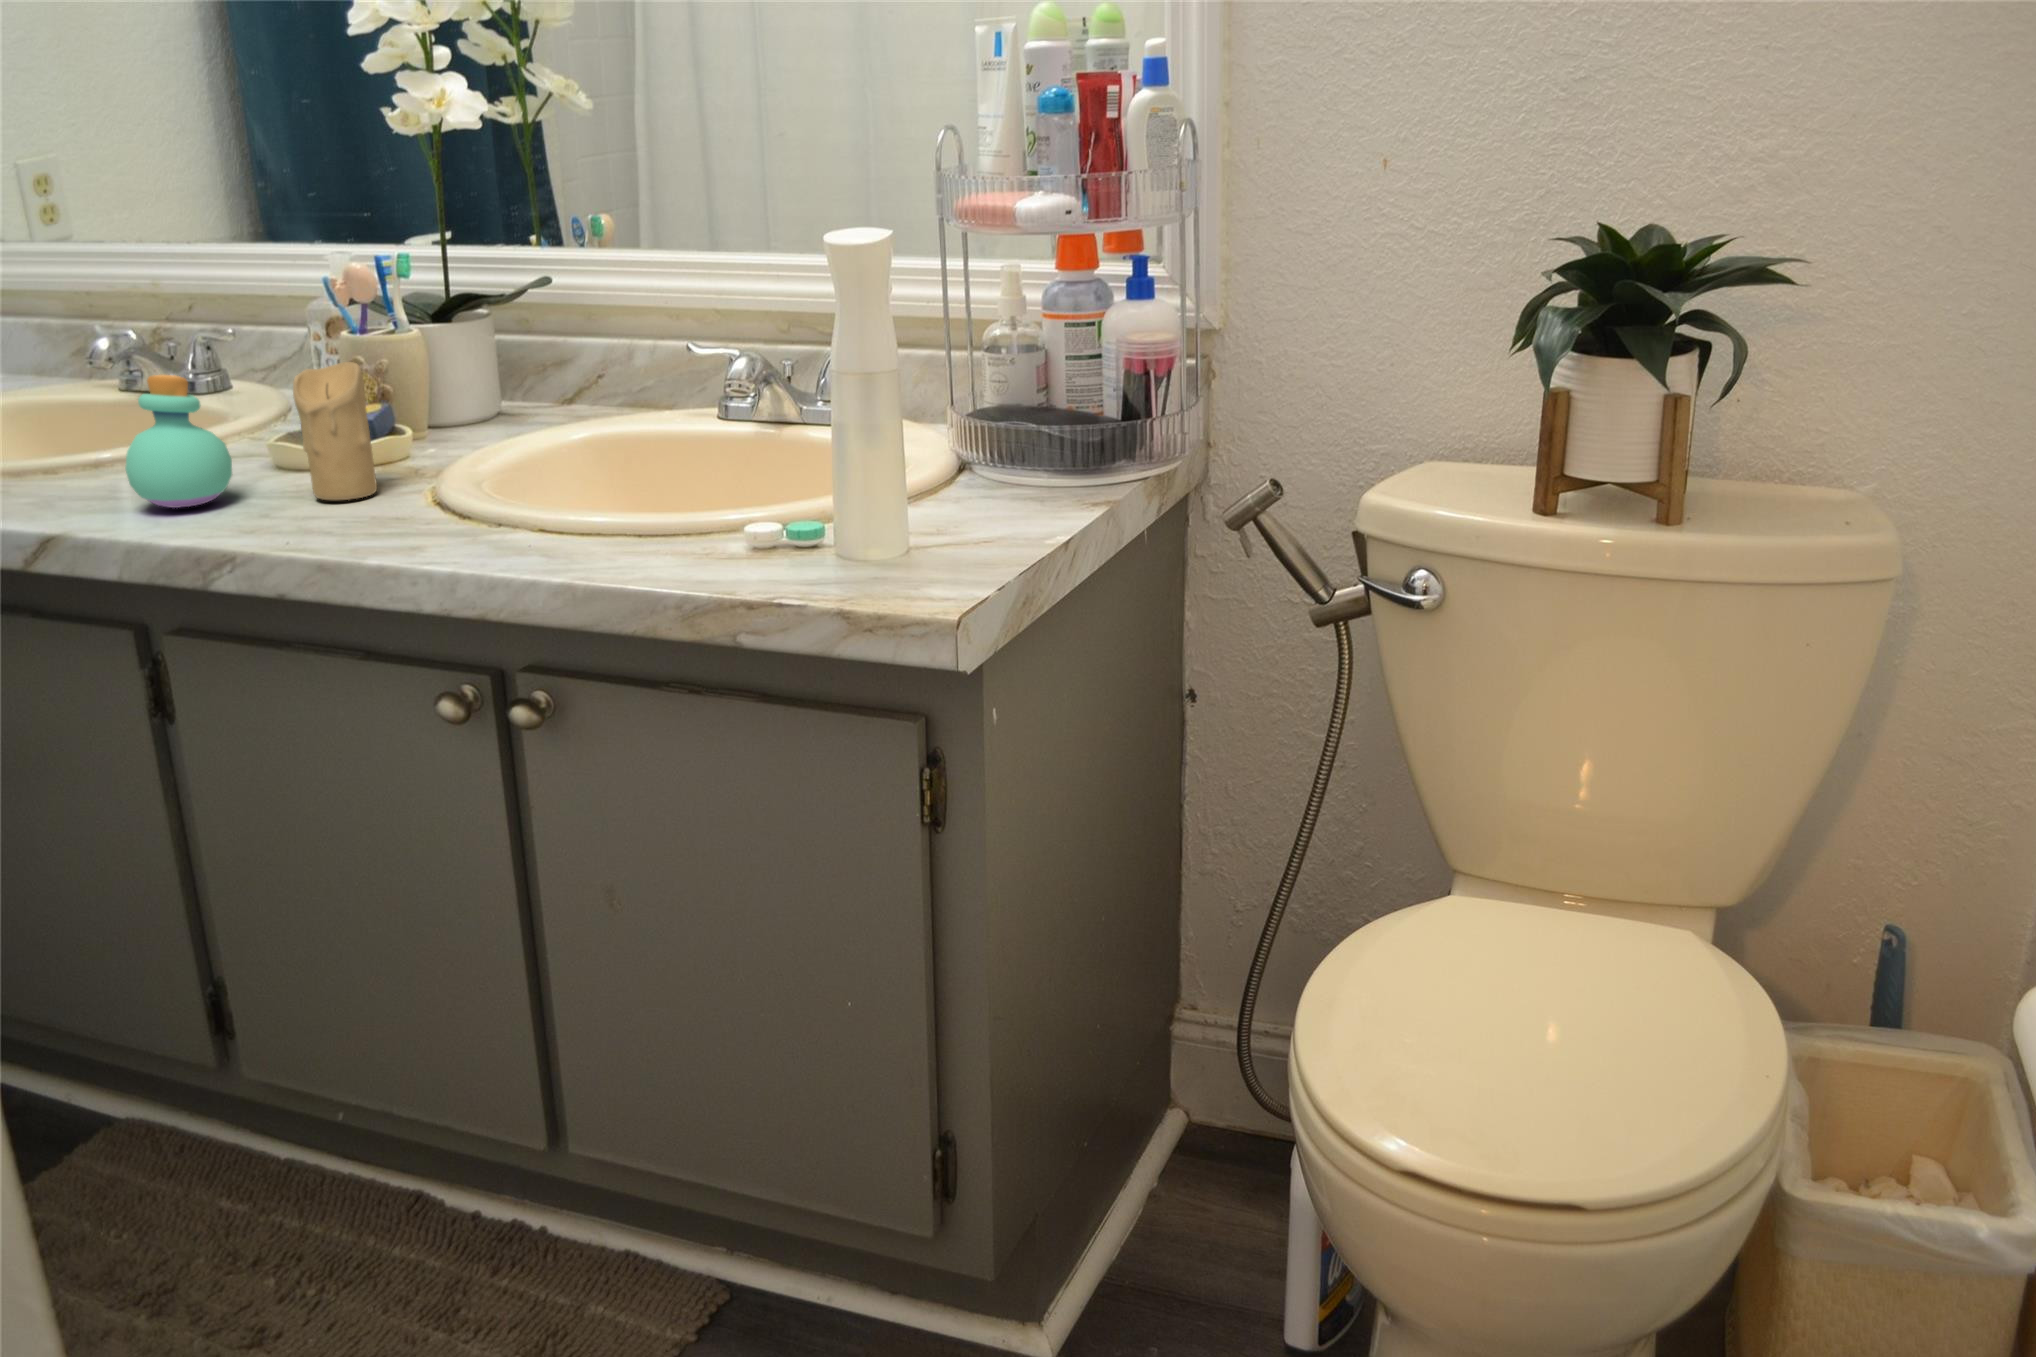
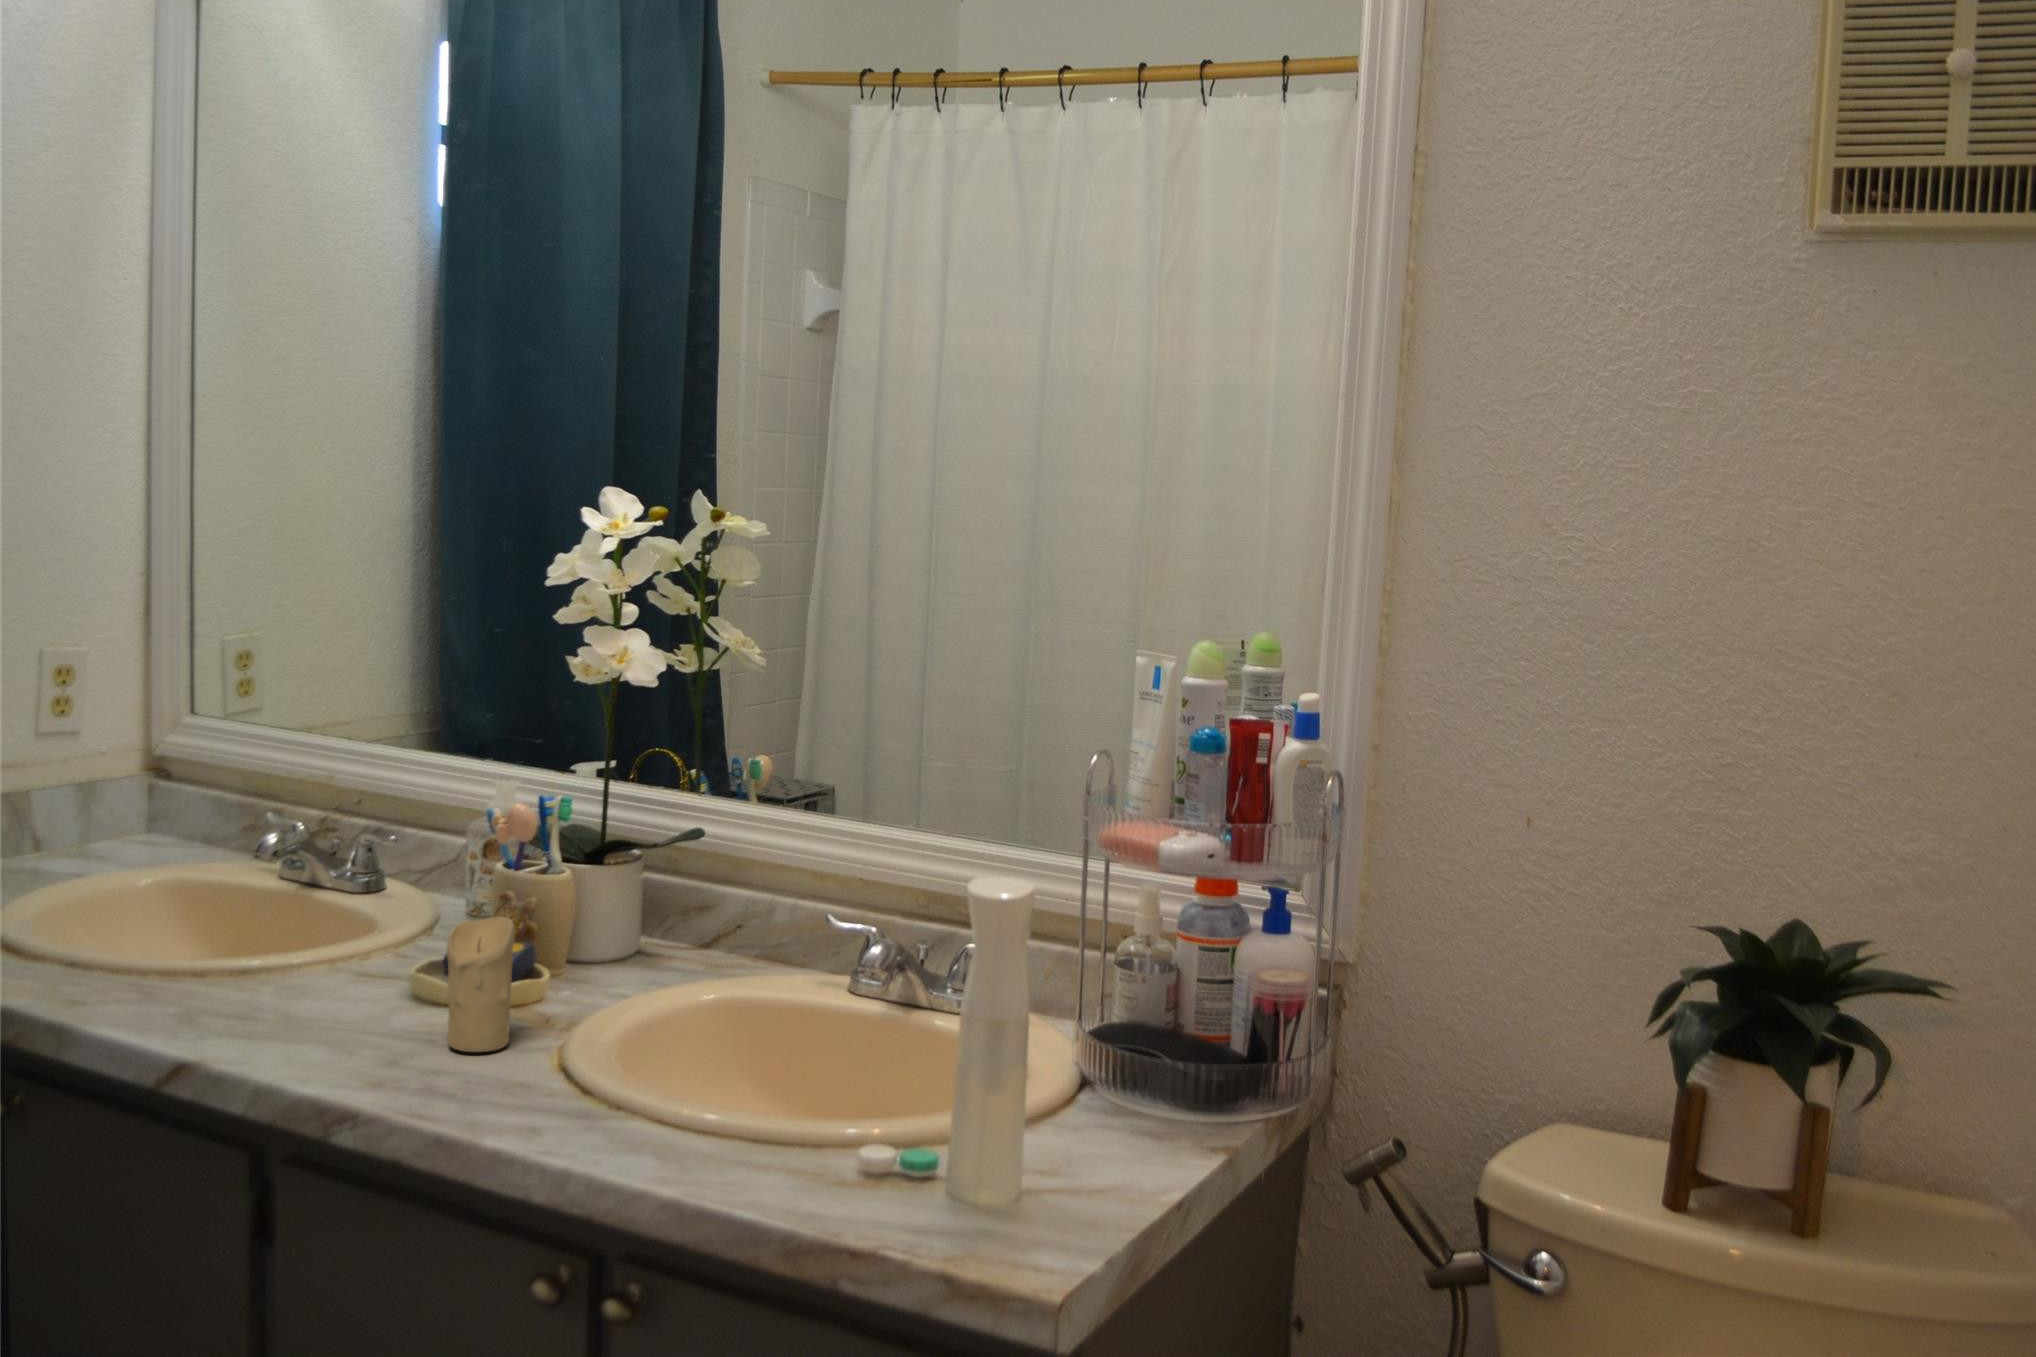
perfume bottle: present [125,375,232,508] -> none [277,915,377,1044]

